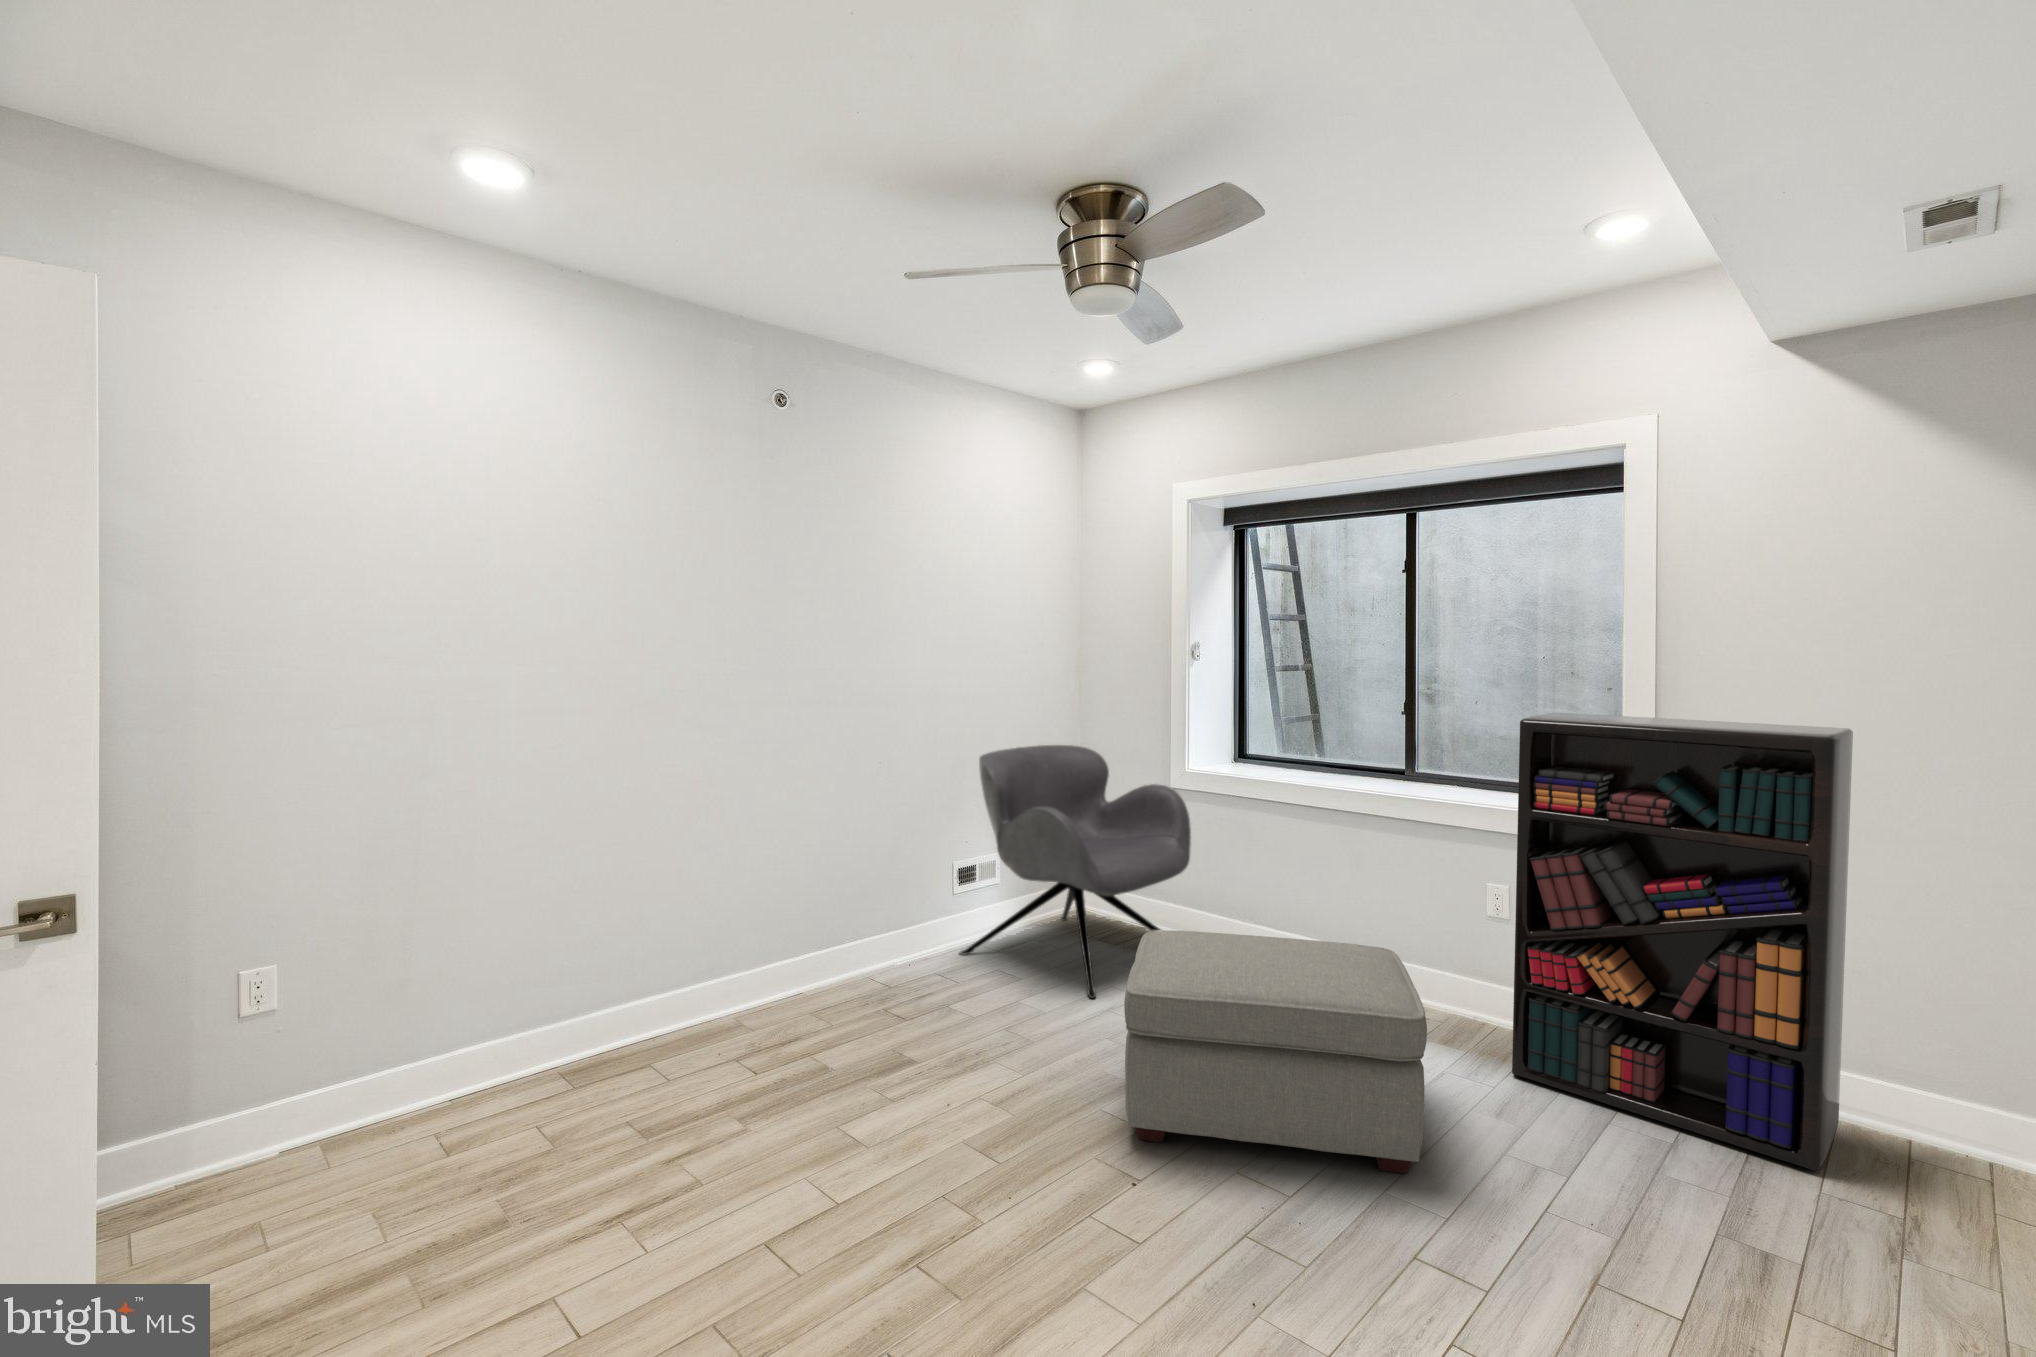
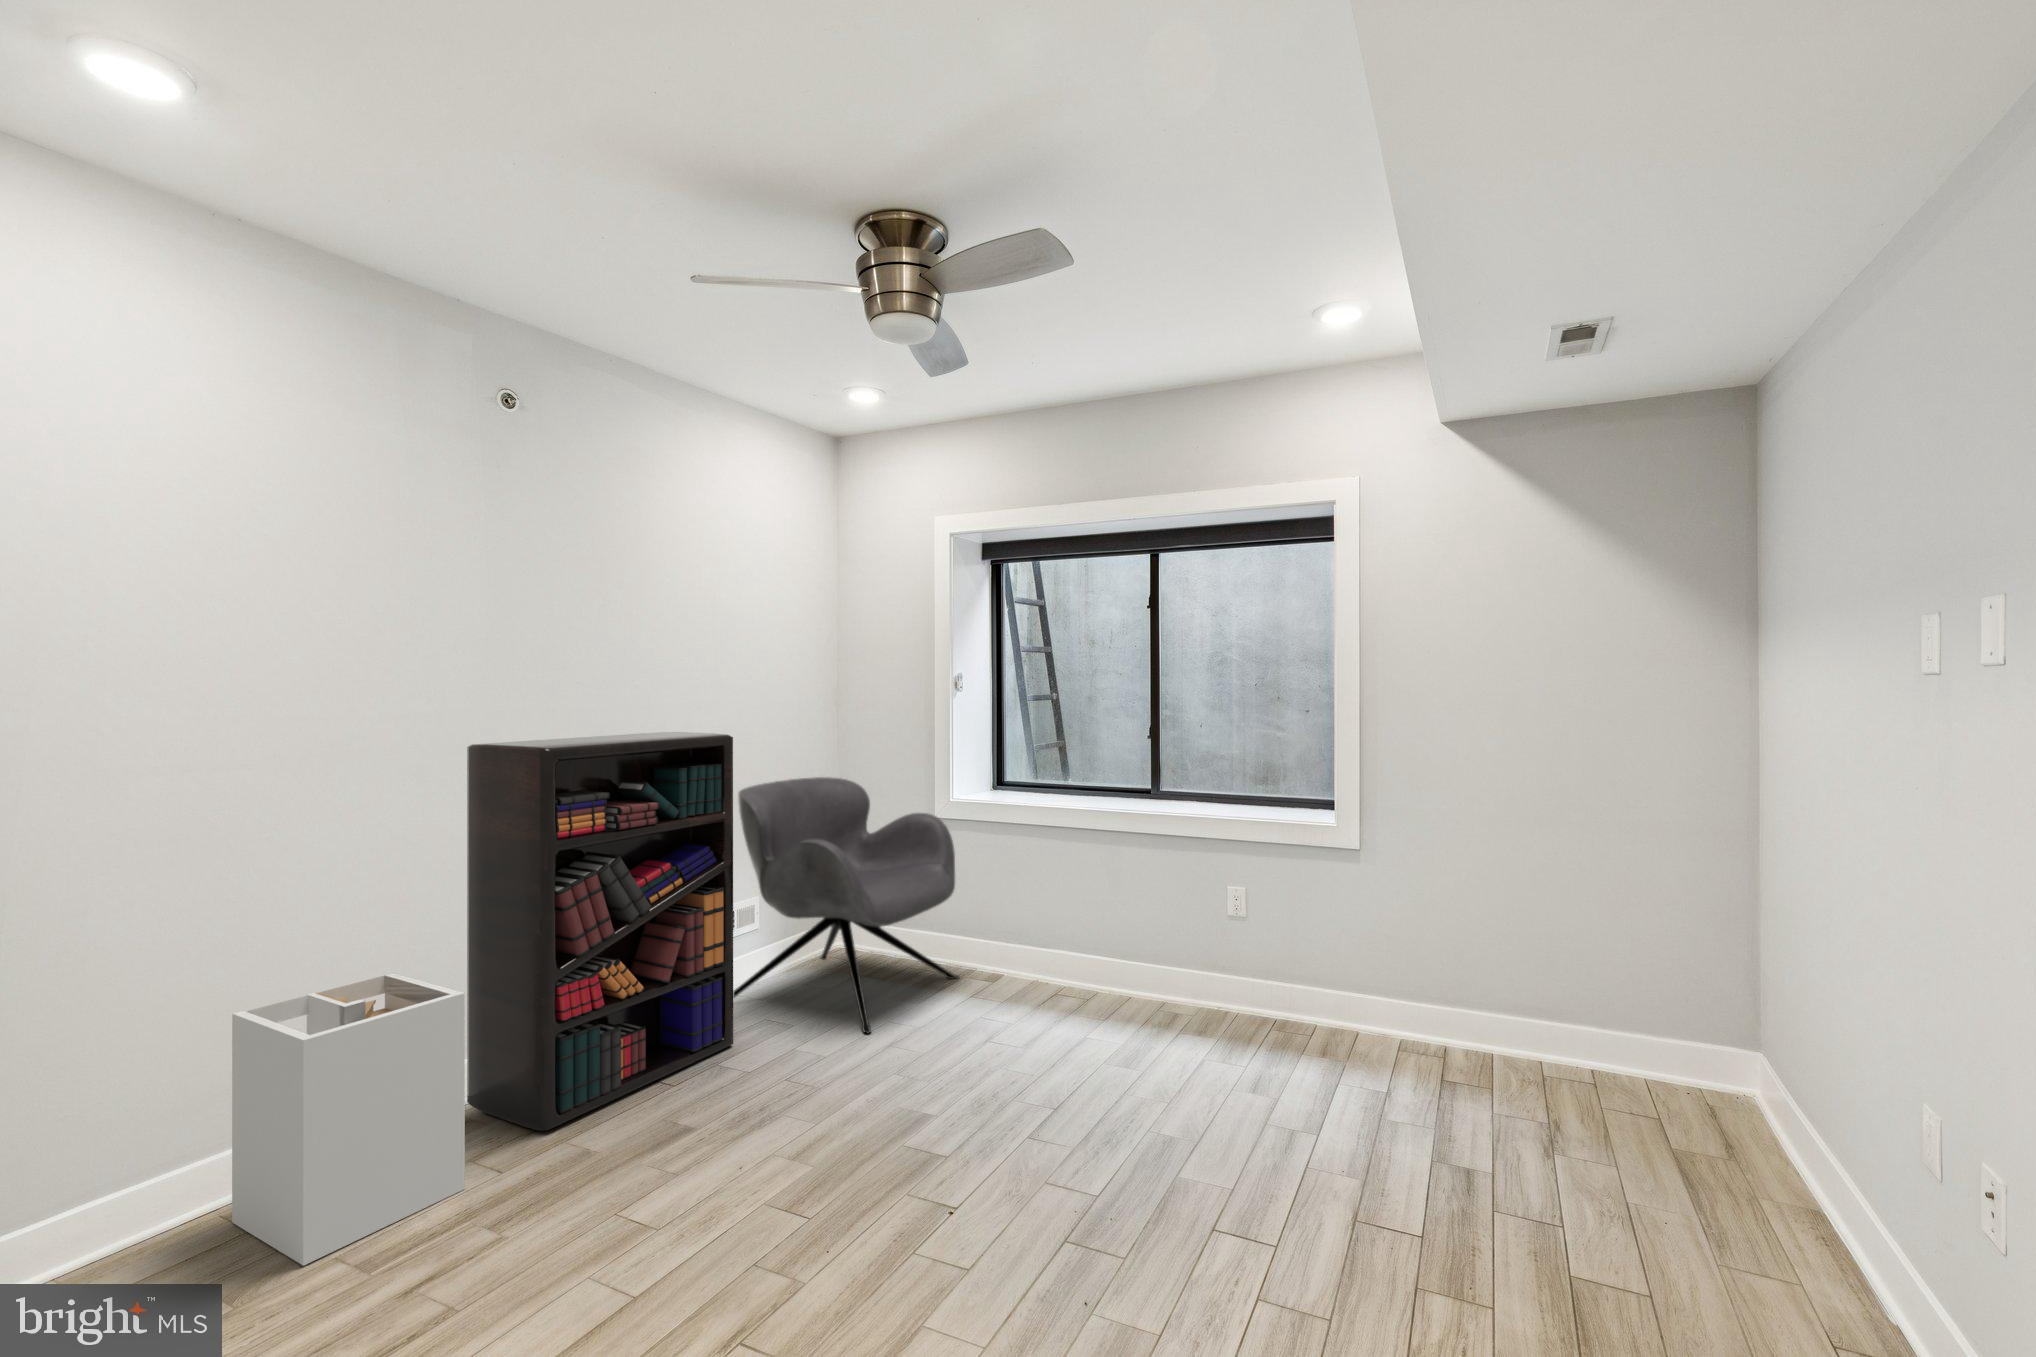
bookshelf: present [1512,713,1853,1170] -> present [467,732,733,1131]
laundry hamper: none [567,901,732,1132] -> present [232,973,465,1266]
ottoman: present [1124,931,1427,1173] -> none [927,949,1203,1165]

